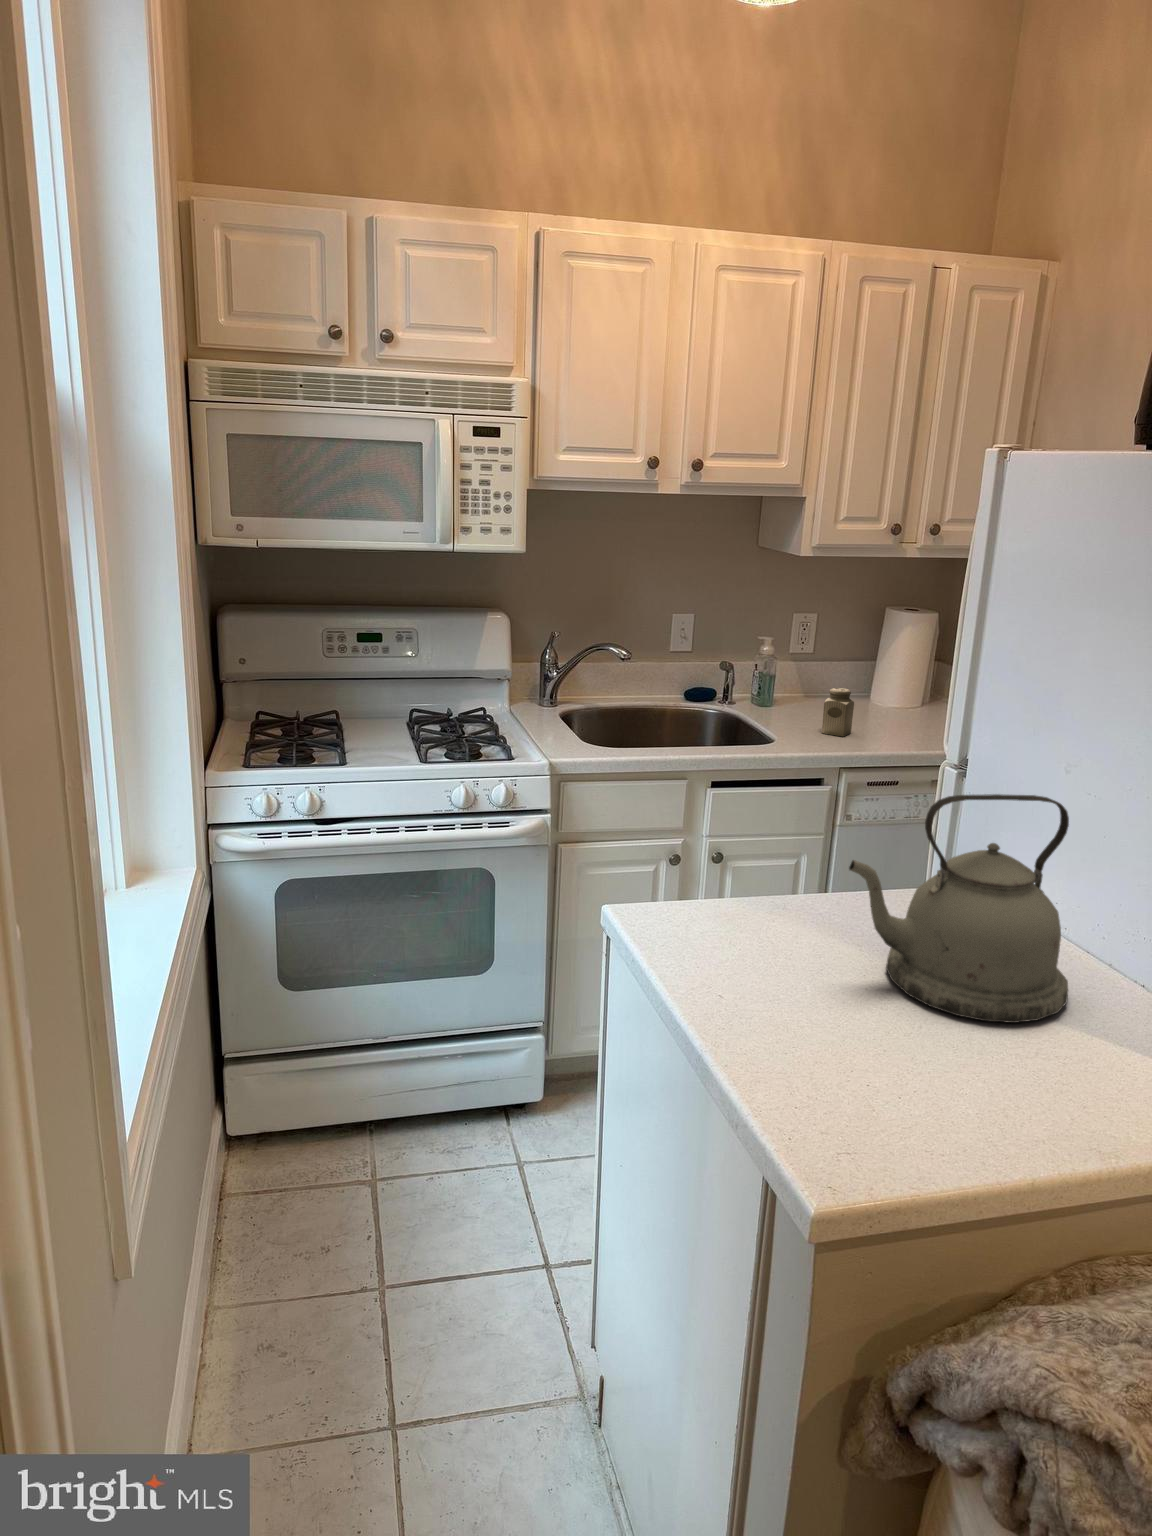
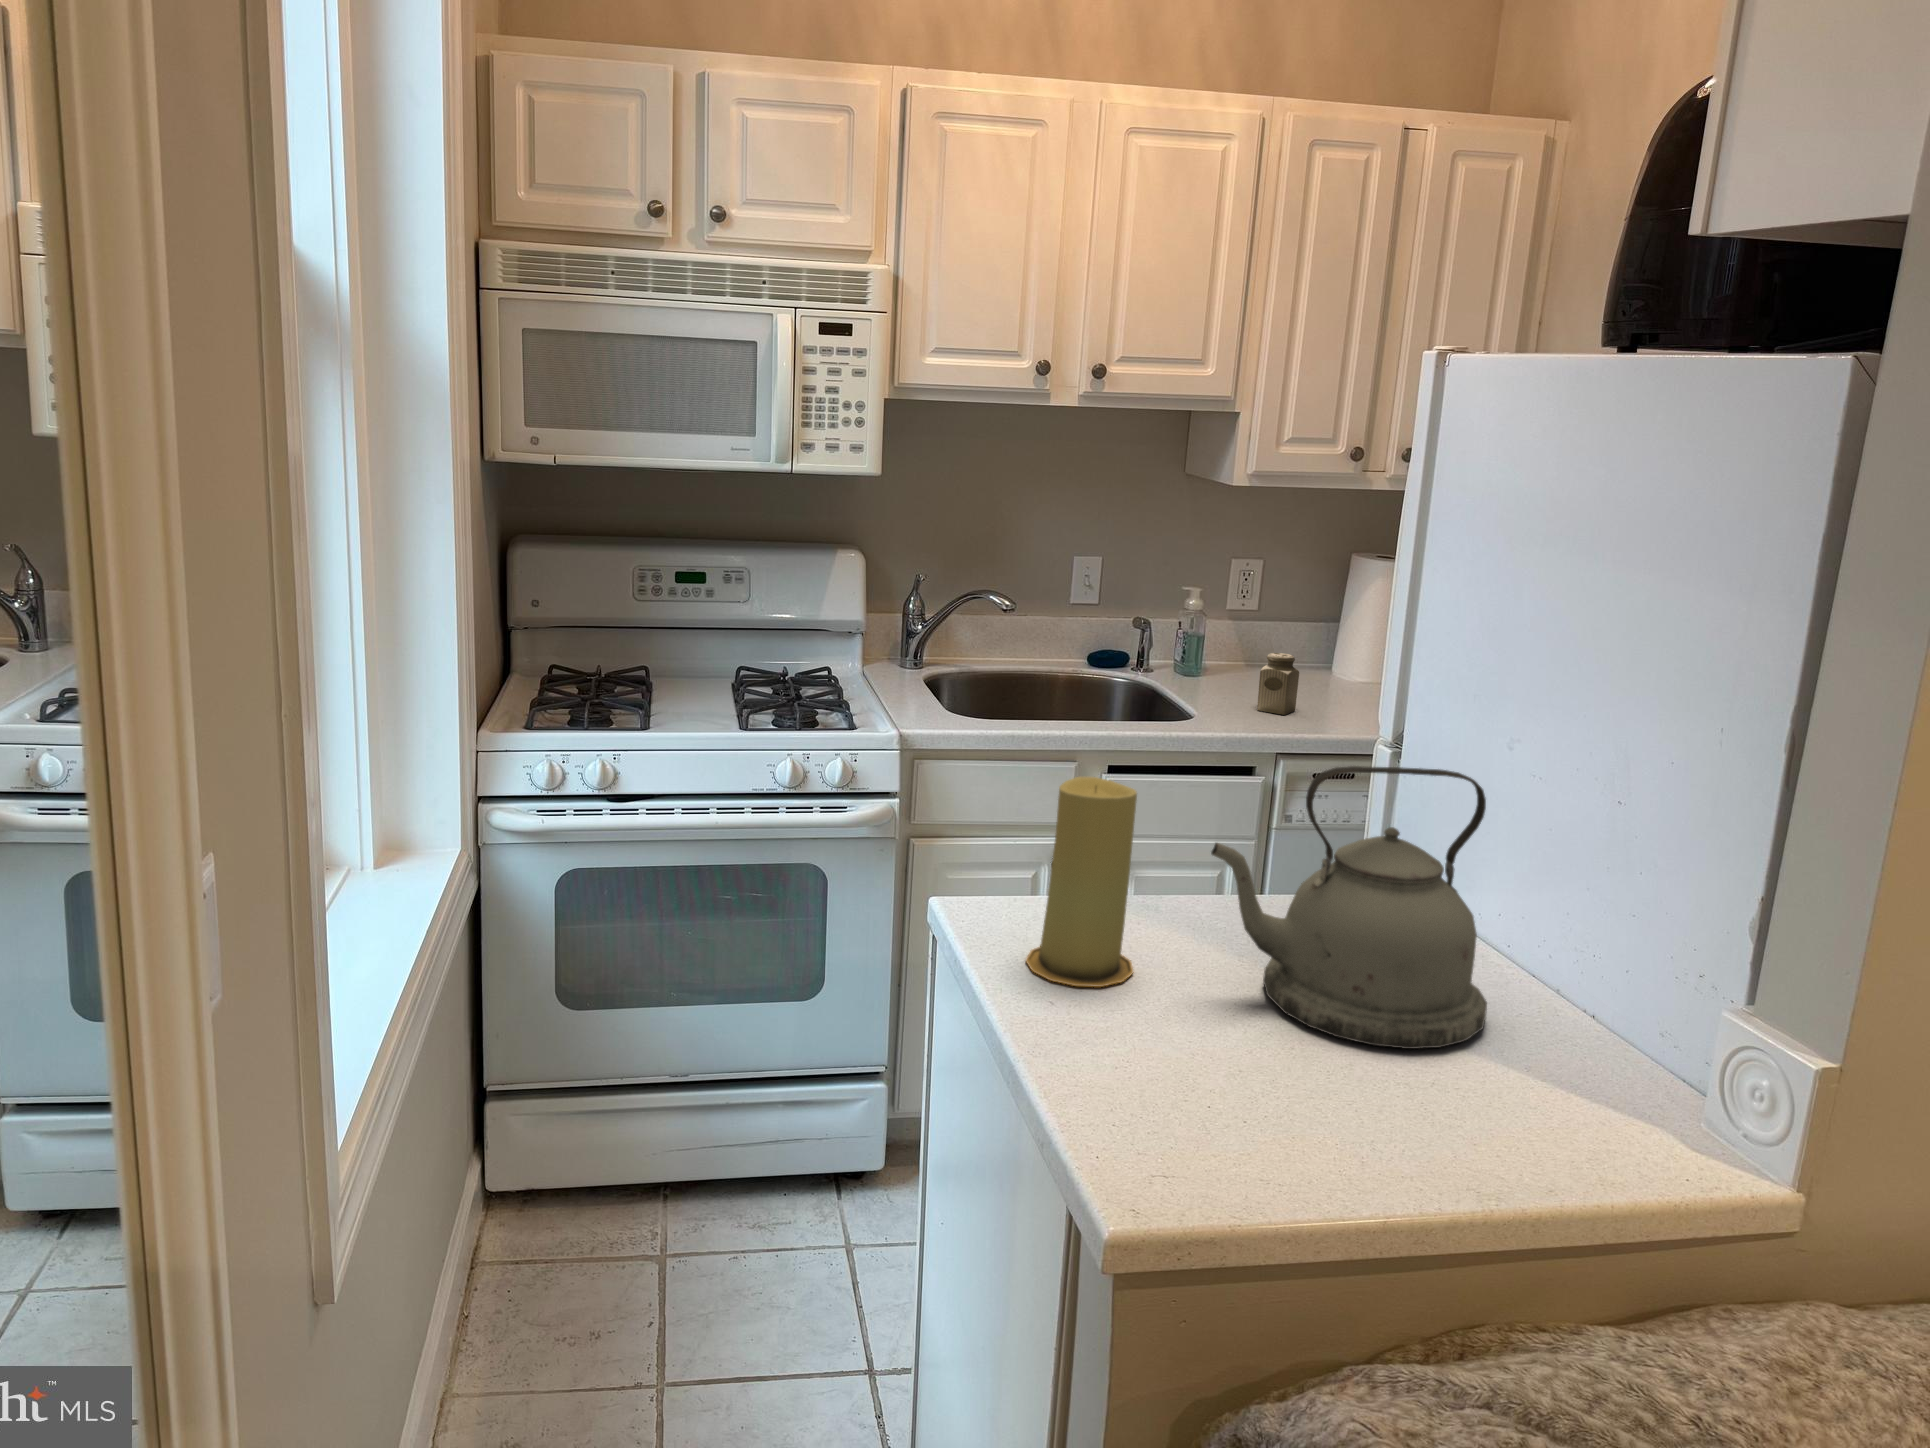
candle: none [693,807,785,979] -> present [1026,777,1137,987]

